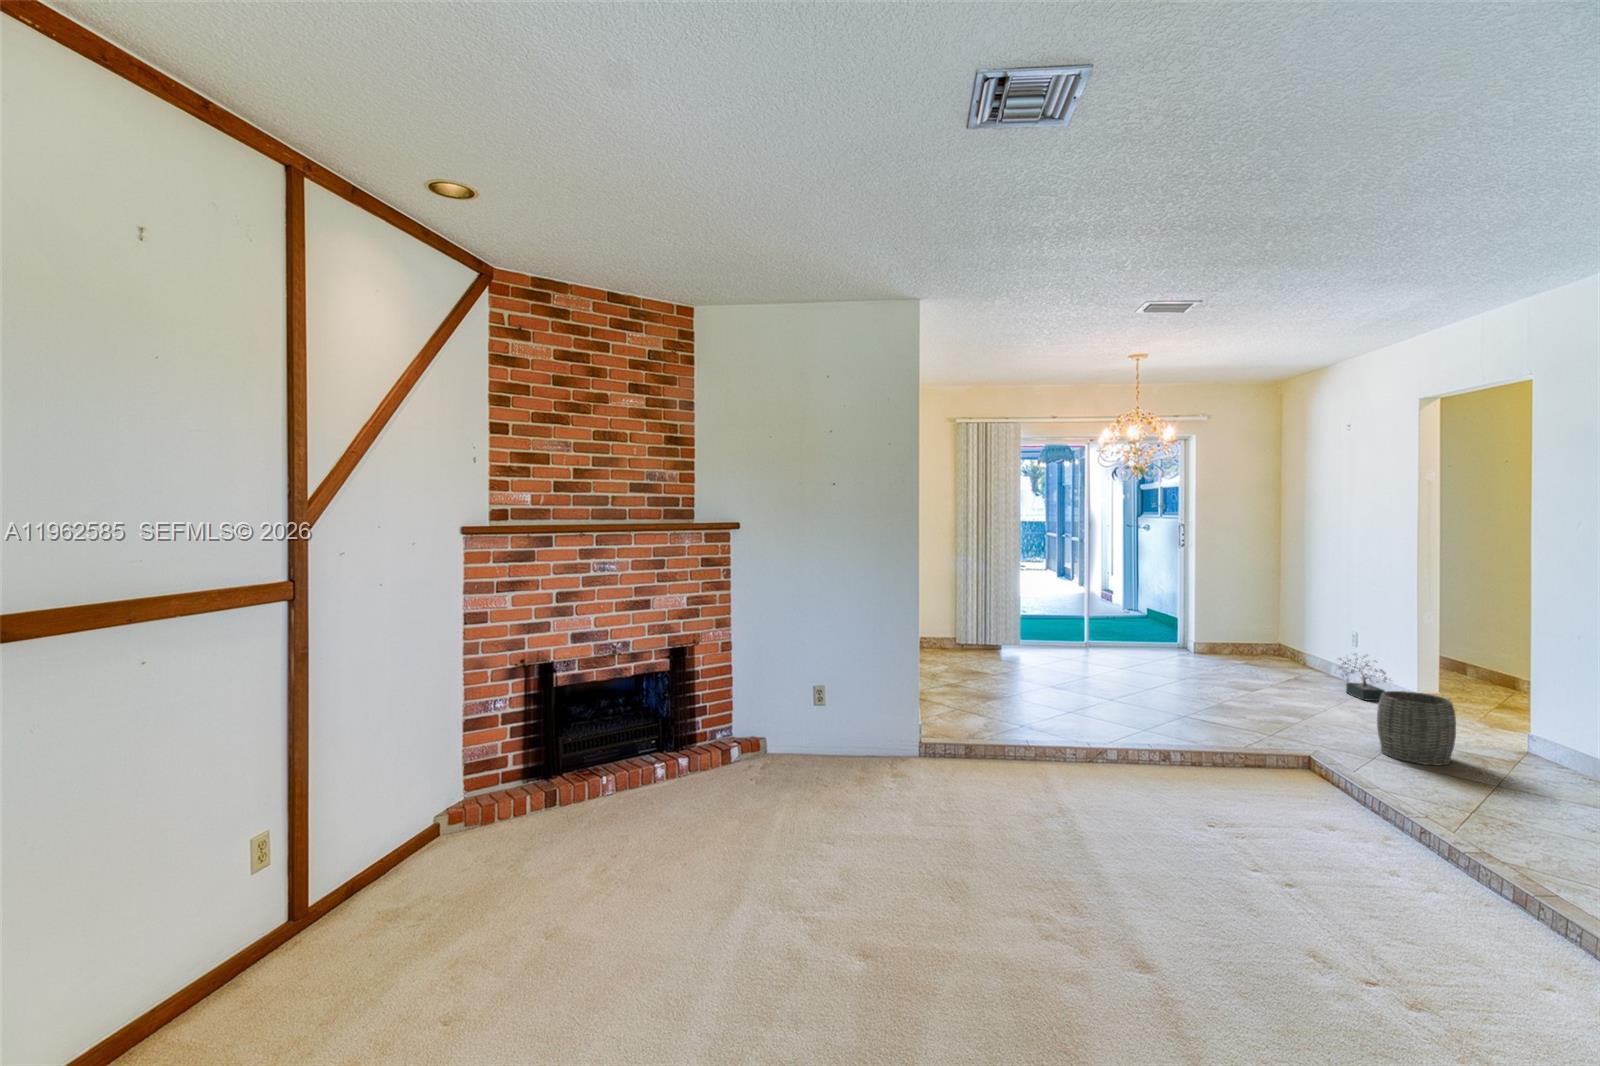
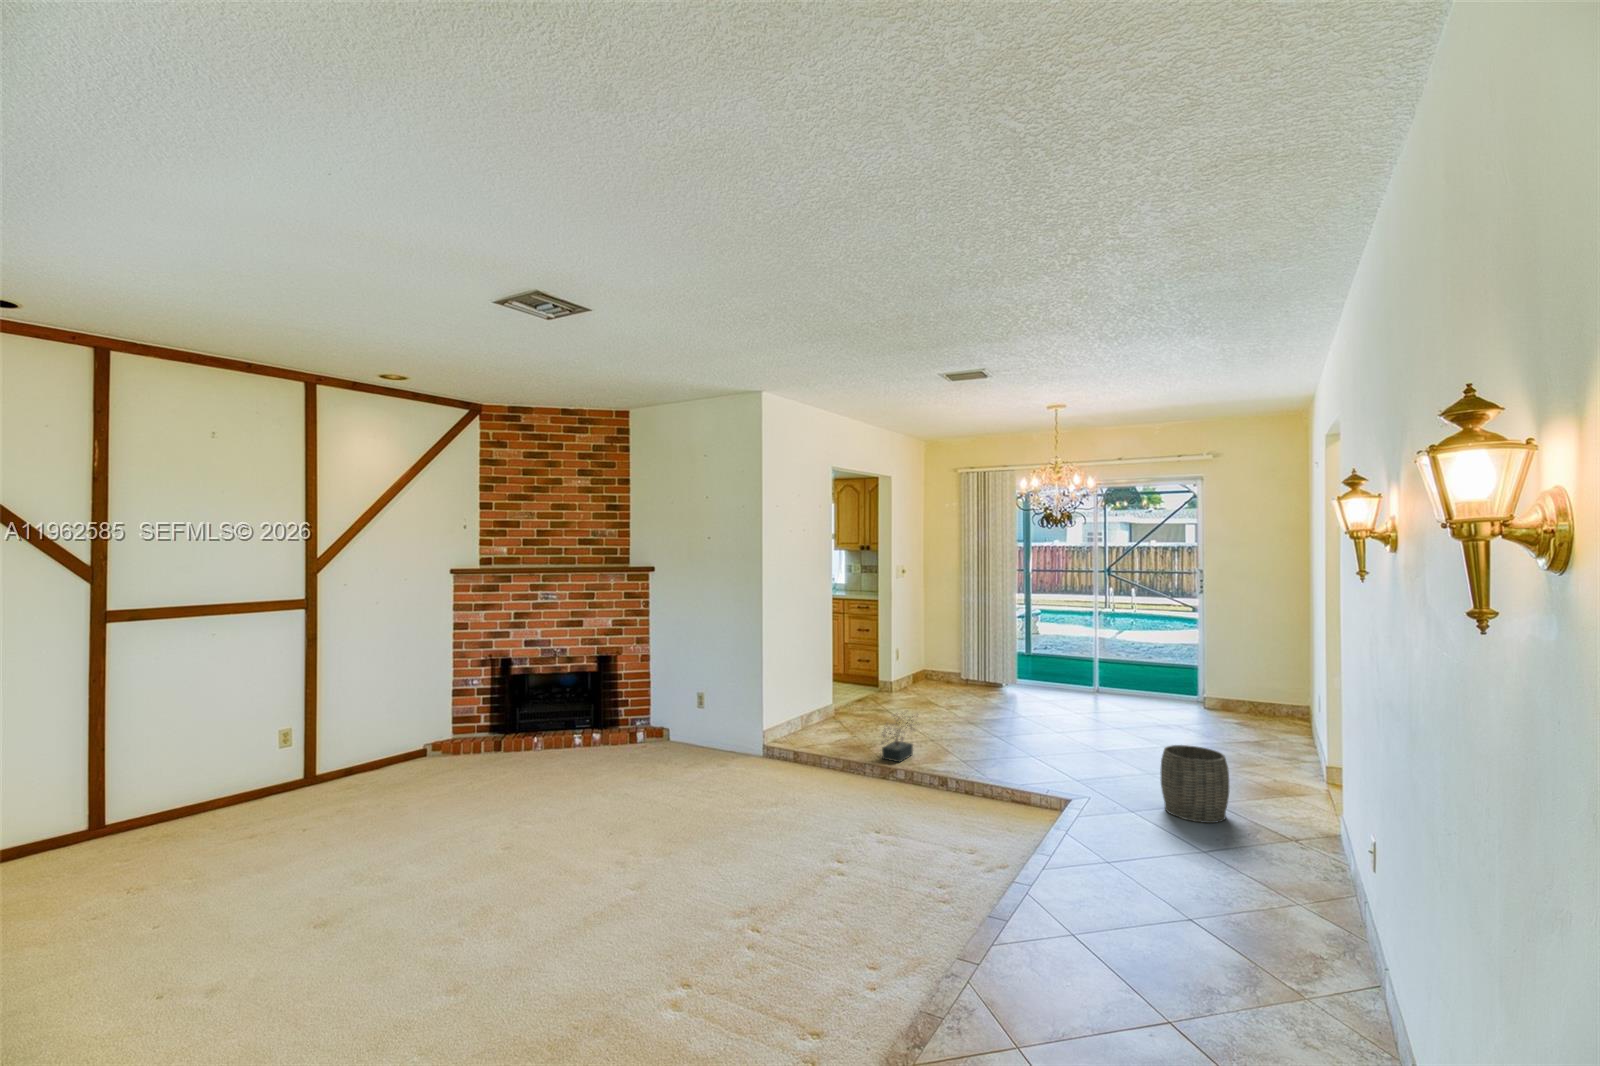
decorative plant: present [1338,653,1387,701] -> present [882,713,915,762]

